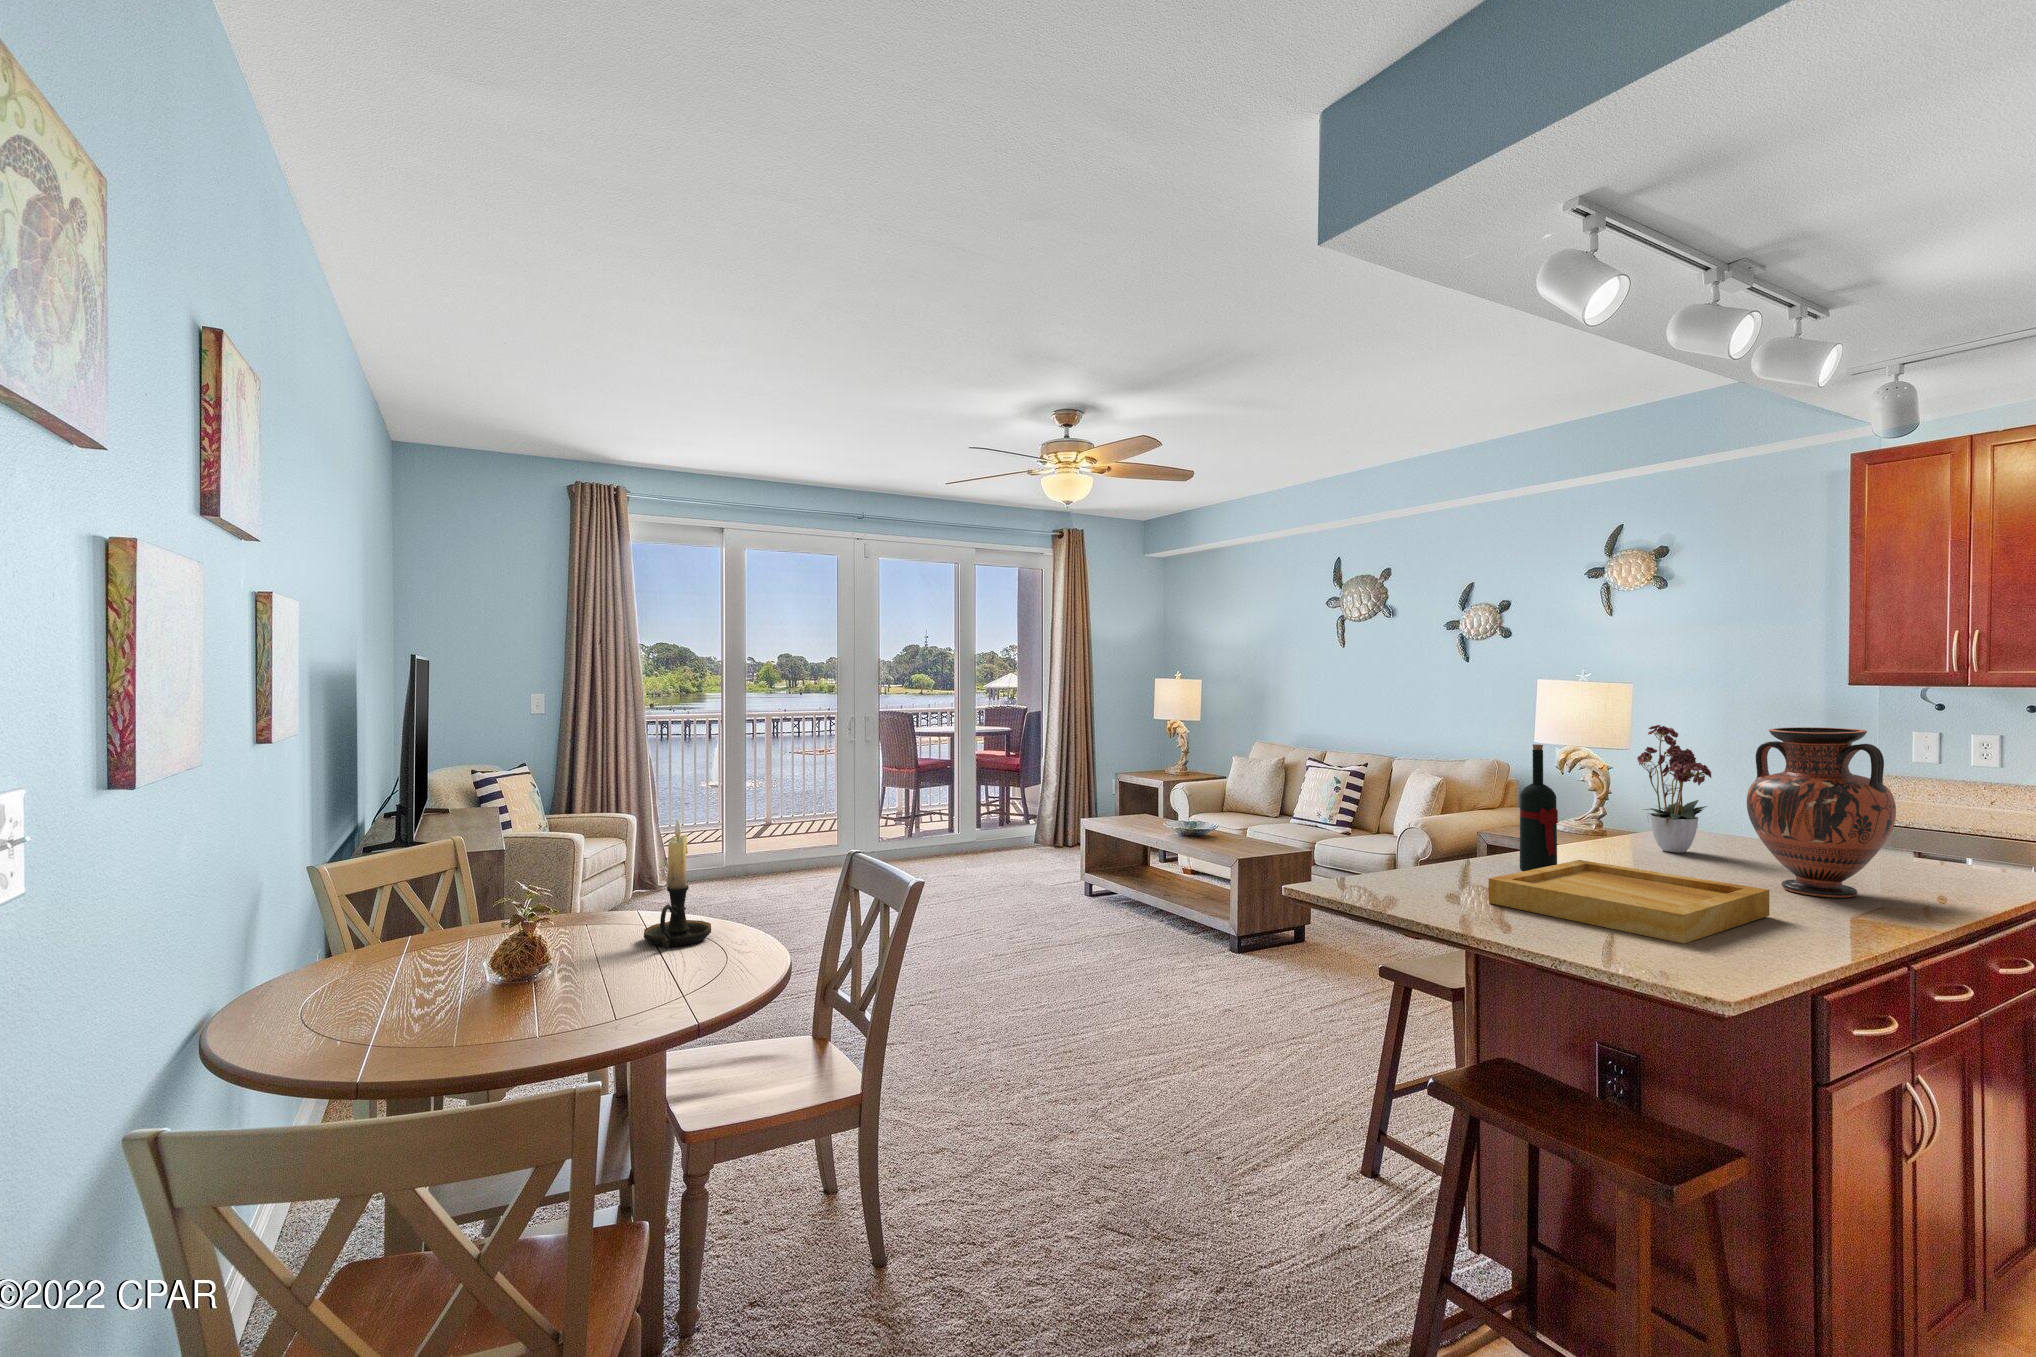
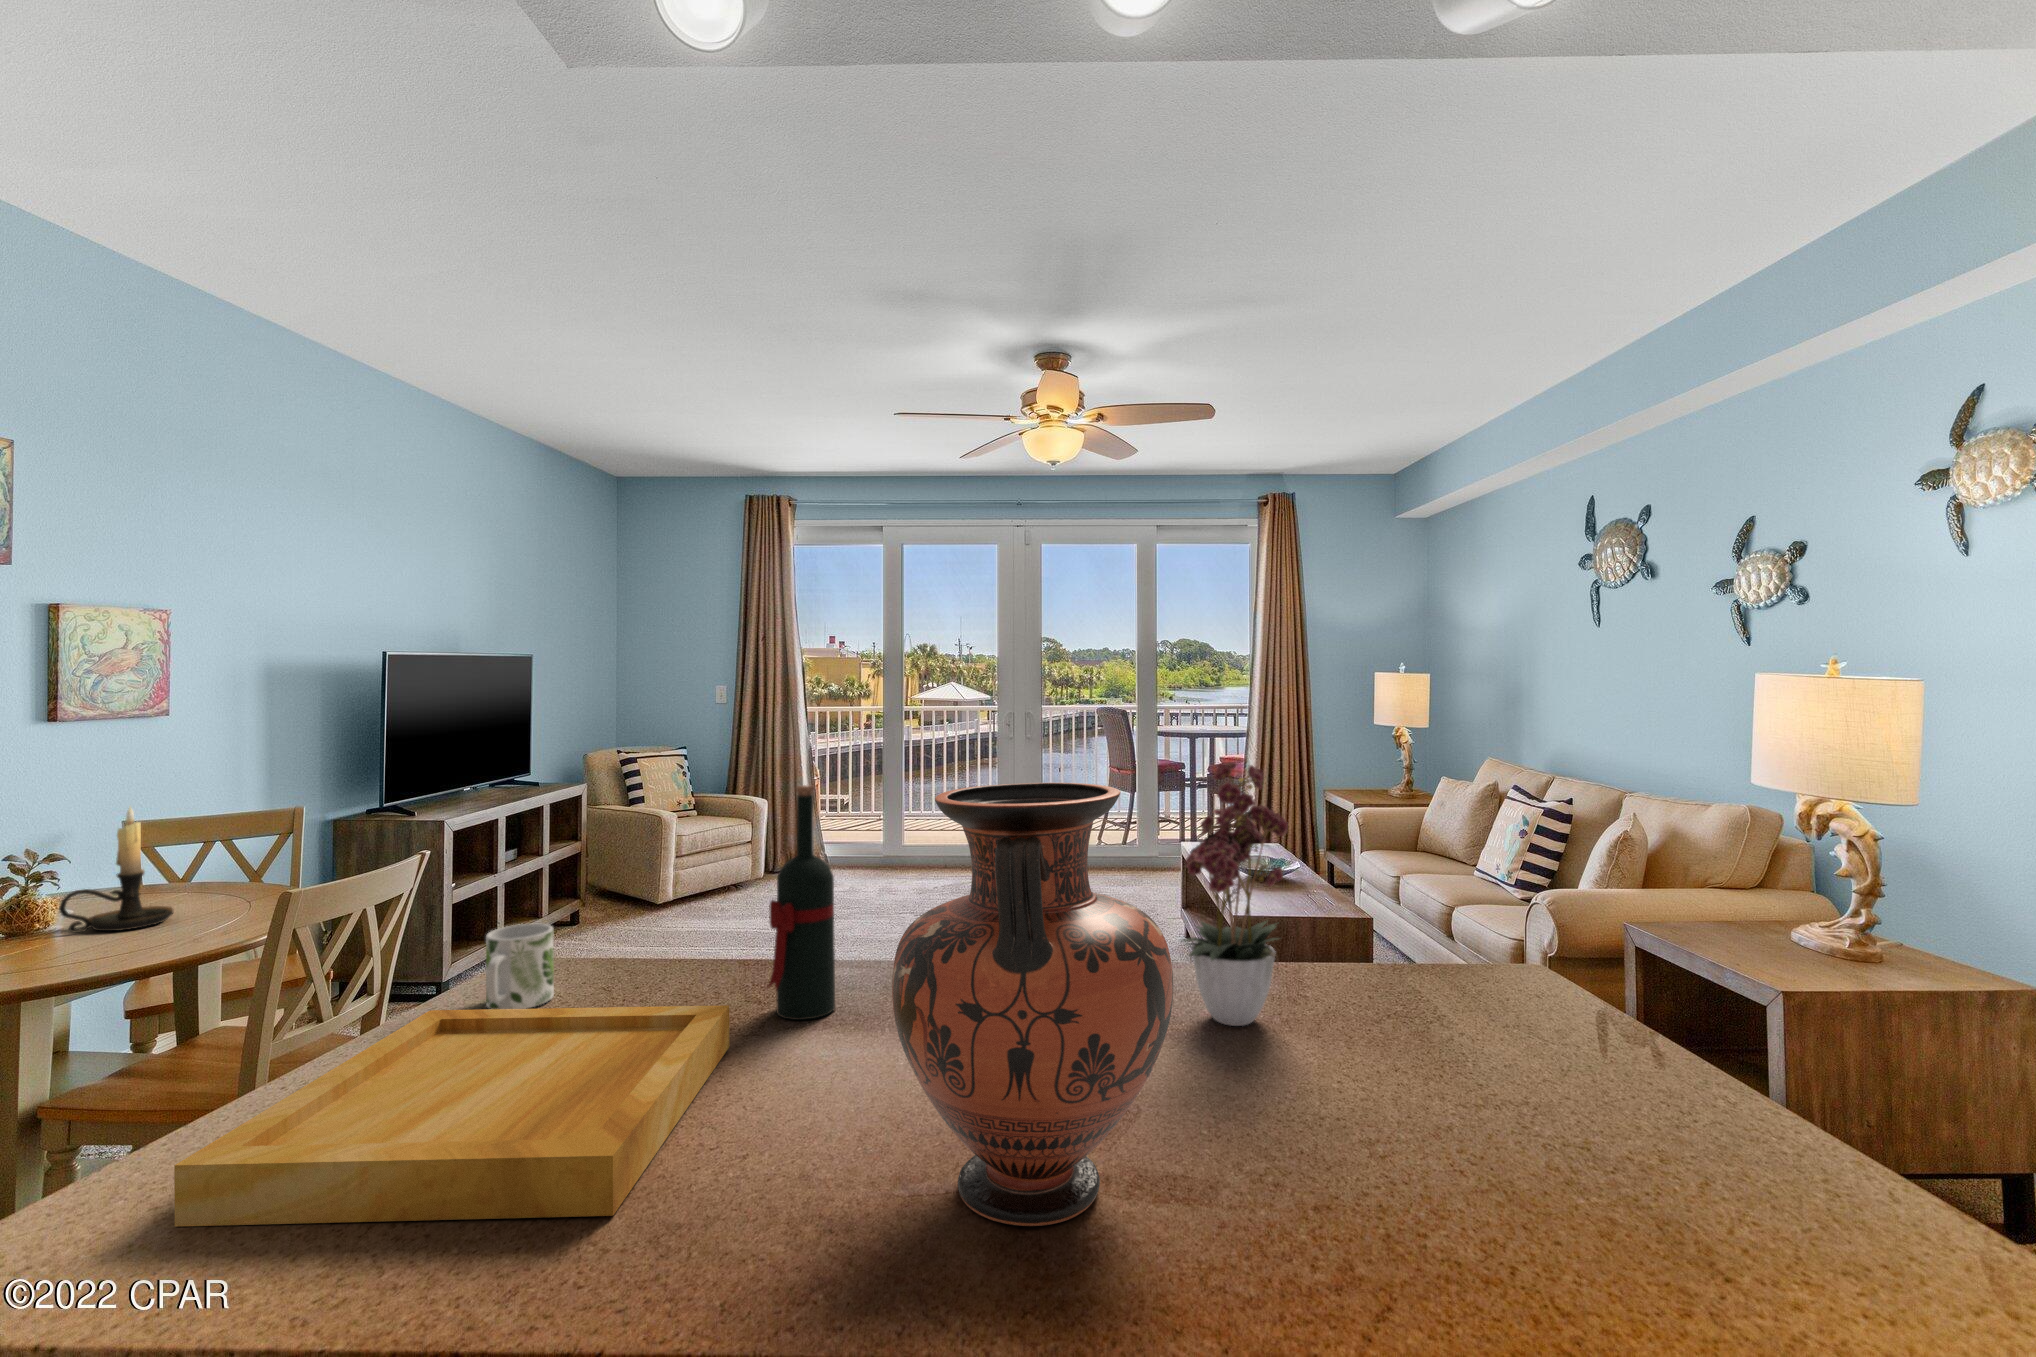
mug: none [1399,839,1453,890] -> present [486,924,554,1009]

